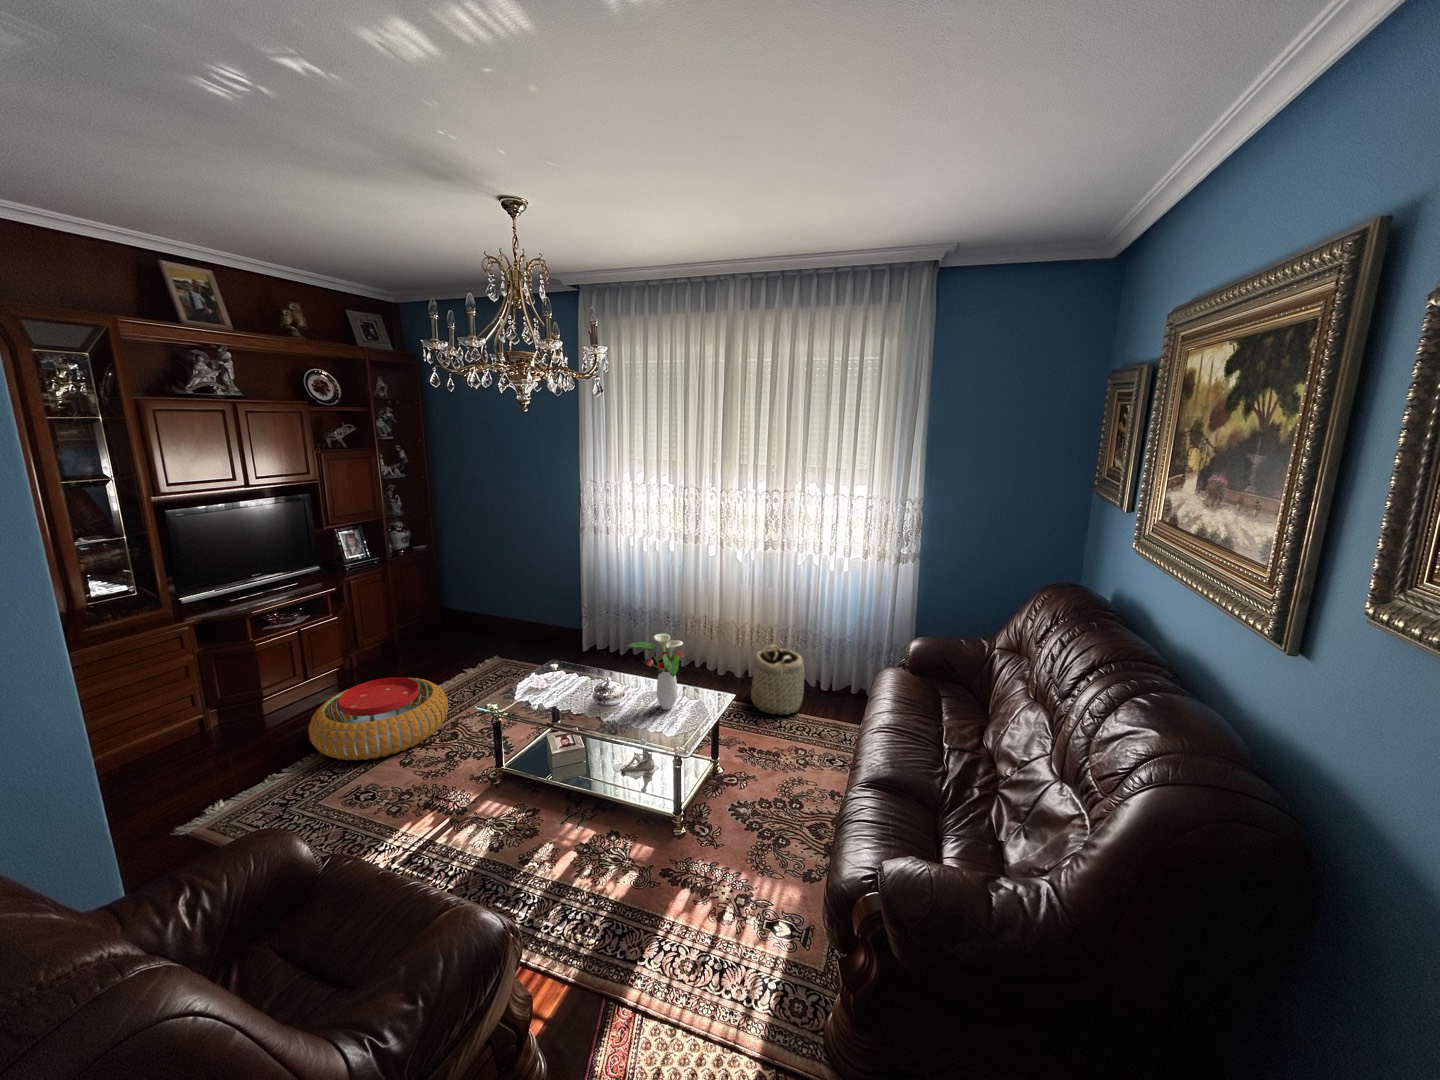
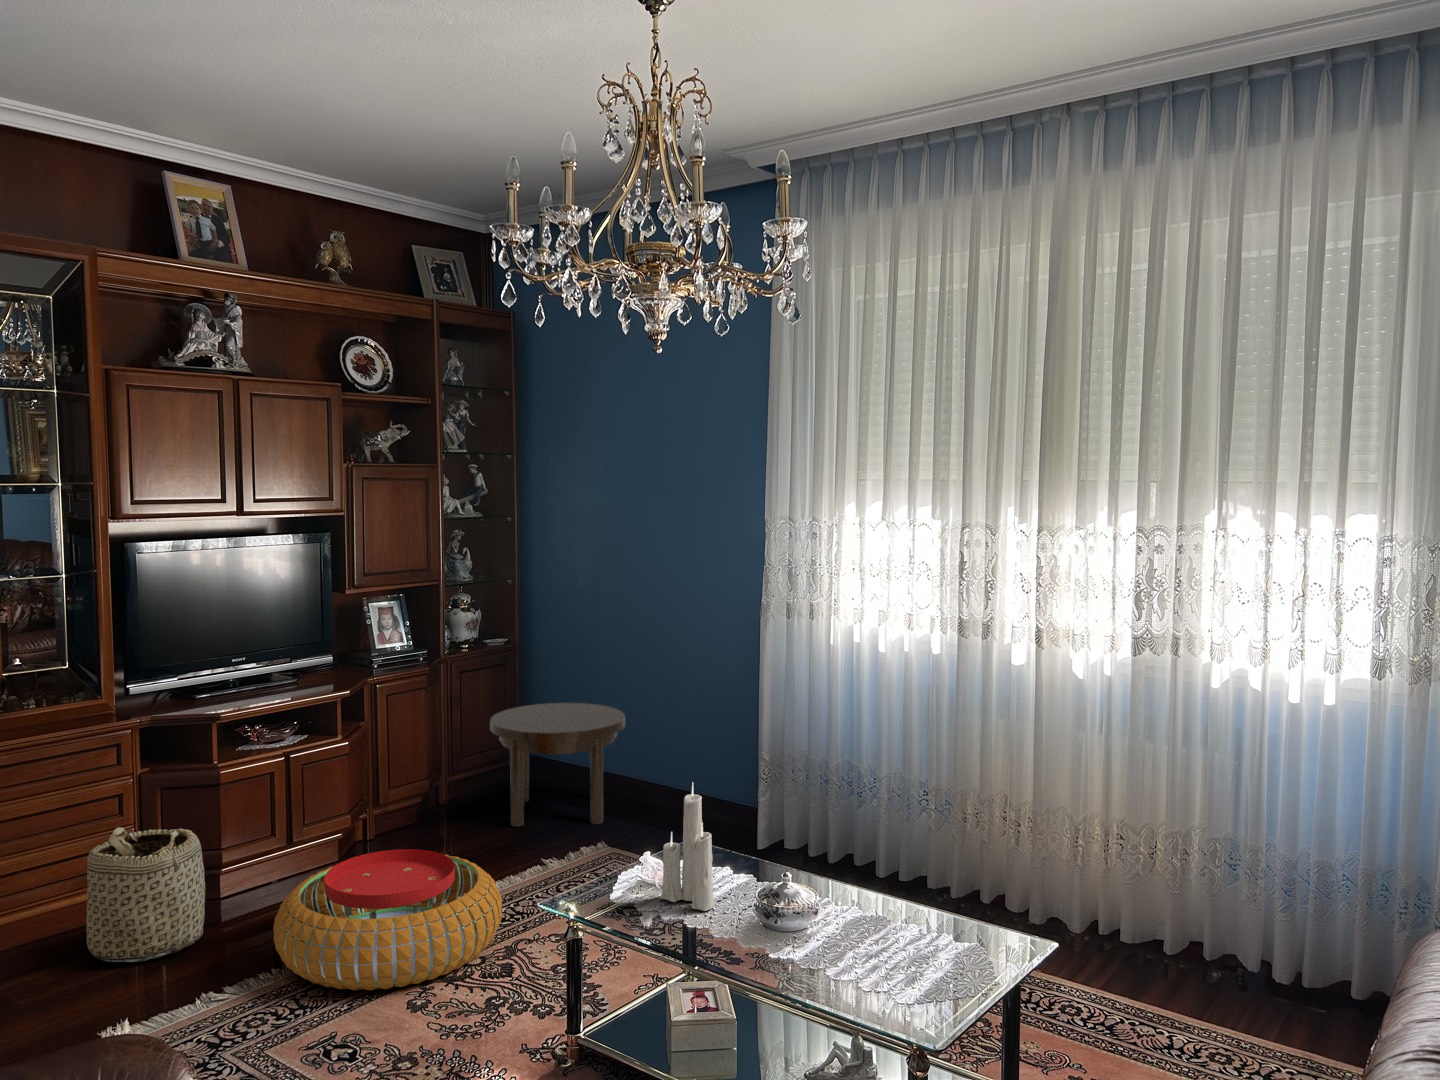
side table: none [425,581,506,653] -> present [490,703,625,827]
candle: none [542,633,571,699] -> present [660,782,715,911]
flower arrangement: present [627,634,683,710] -> none [825,790,945,955]
basket: present [751,645,805,715] -> present [86,827,205,962]

